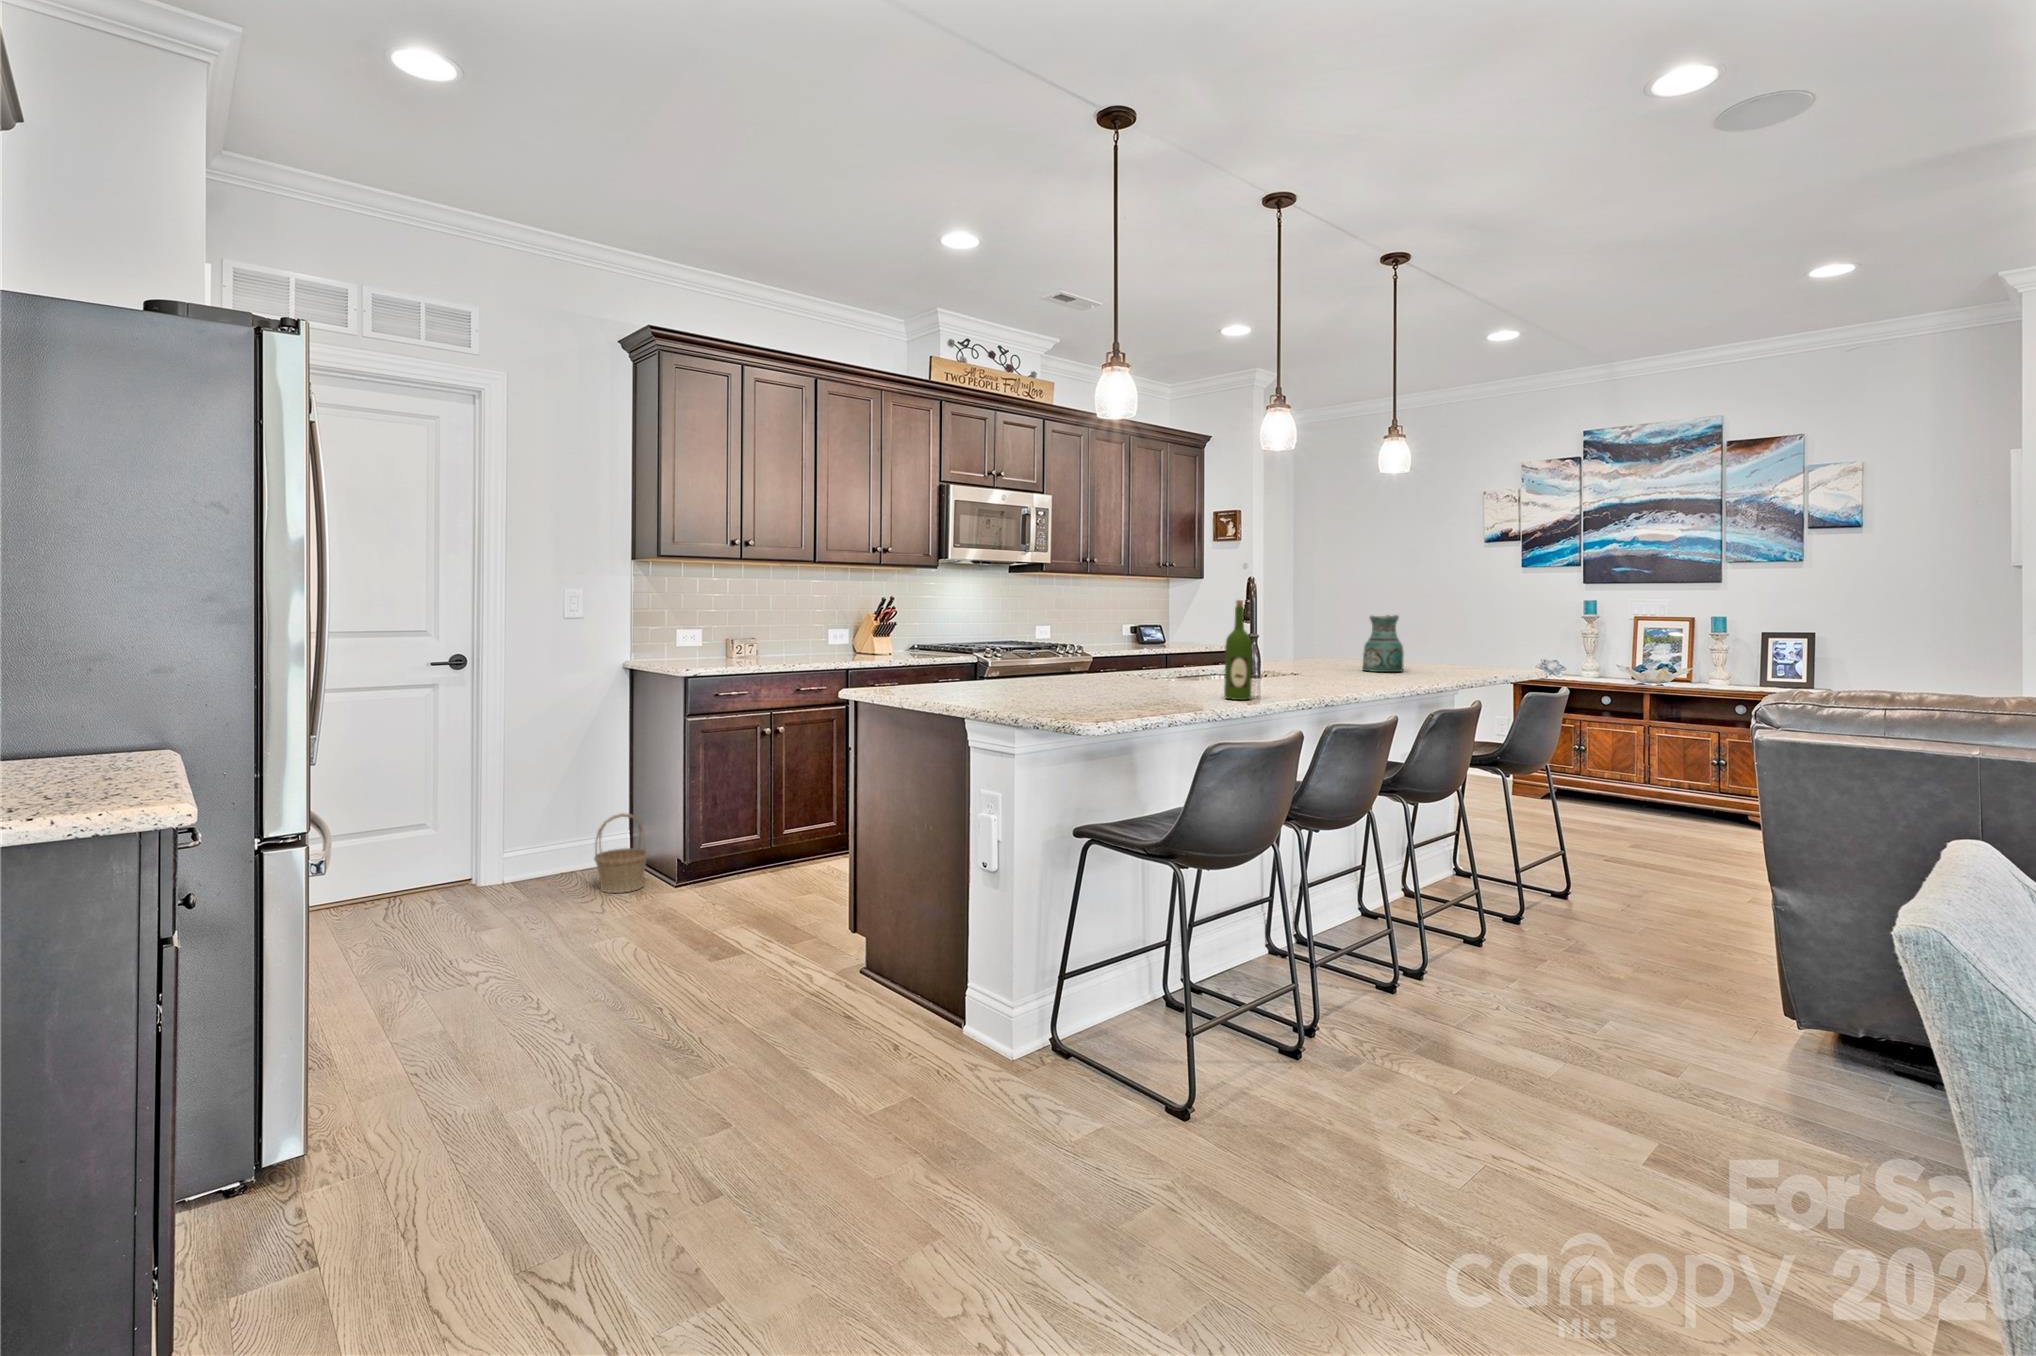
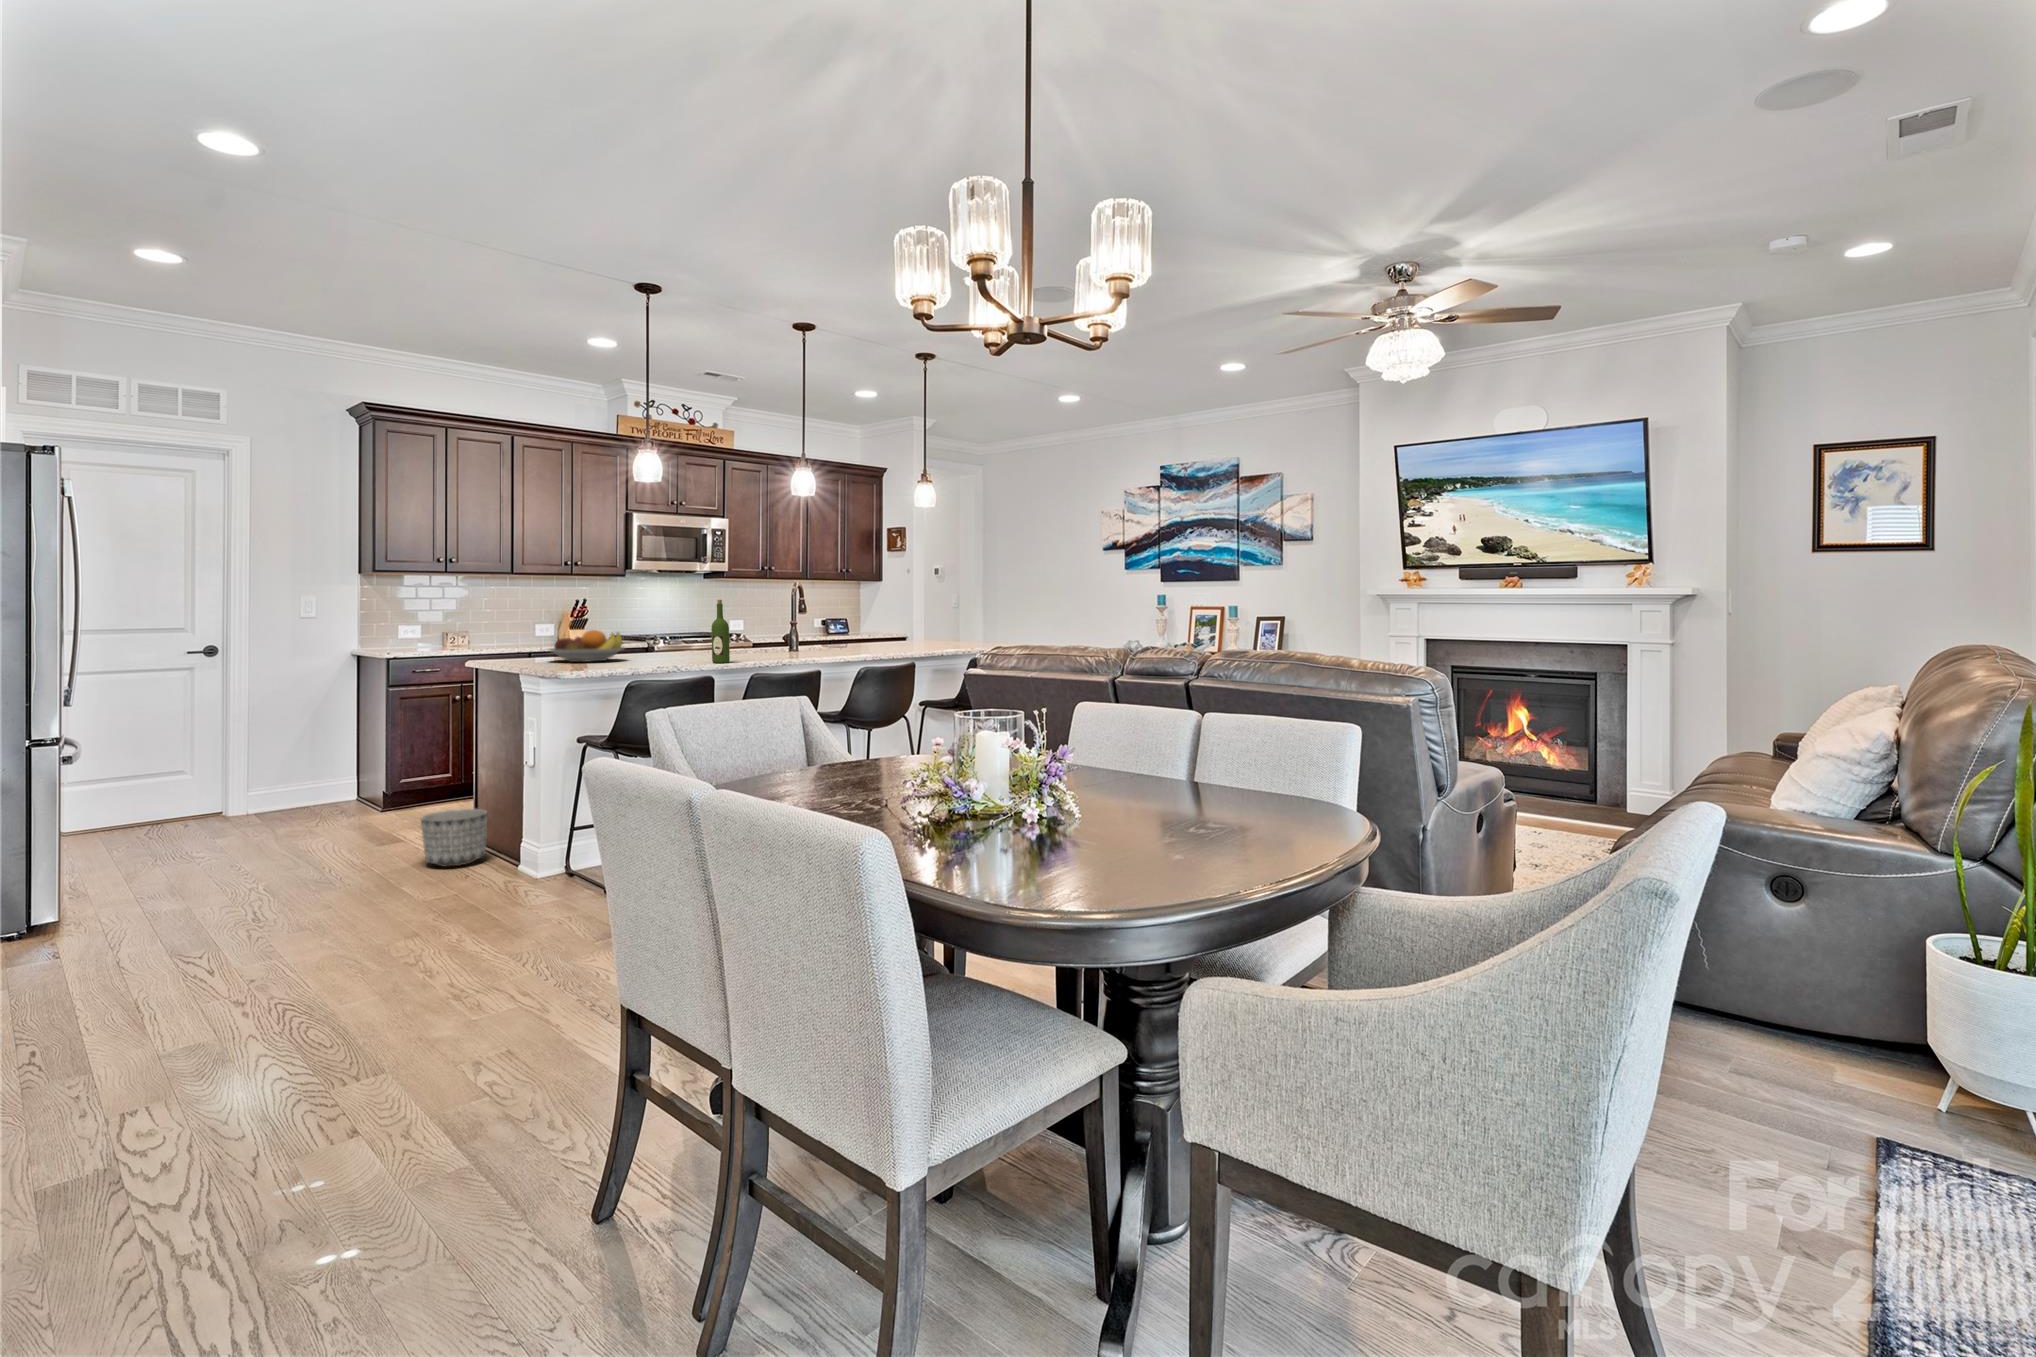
ceramic pitcher: present [1362,615,1404,672] -> none [910,608,937,649]
fruit bowl: none [966,645,1076,694] -> present [549,630,624,662]
basket: present [594,813,649,893] -> none [321,758,365,814]
planter: none [805,921,898,1021] -> present [421,809,487,867]

